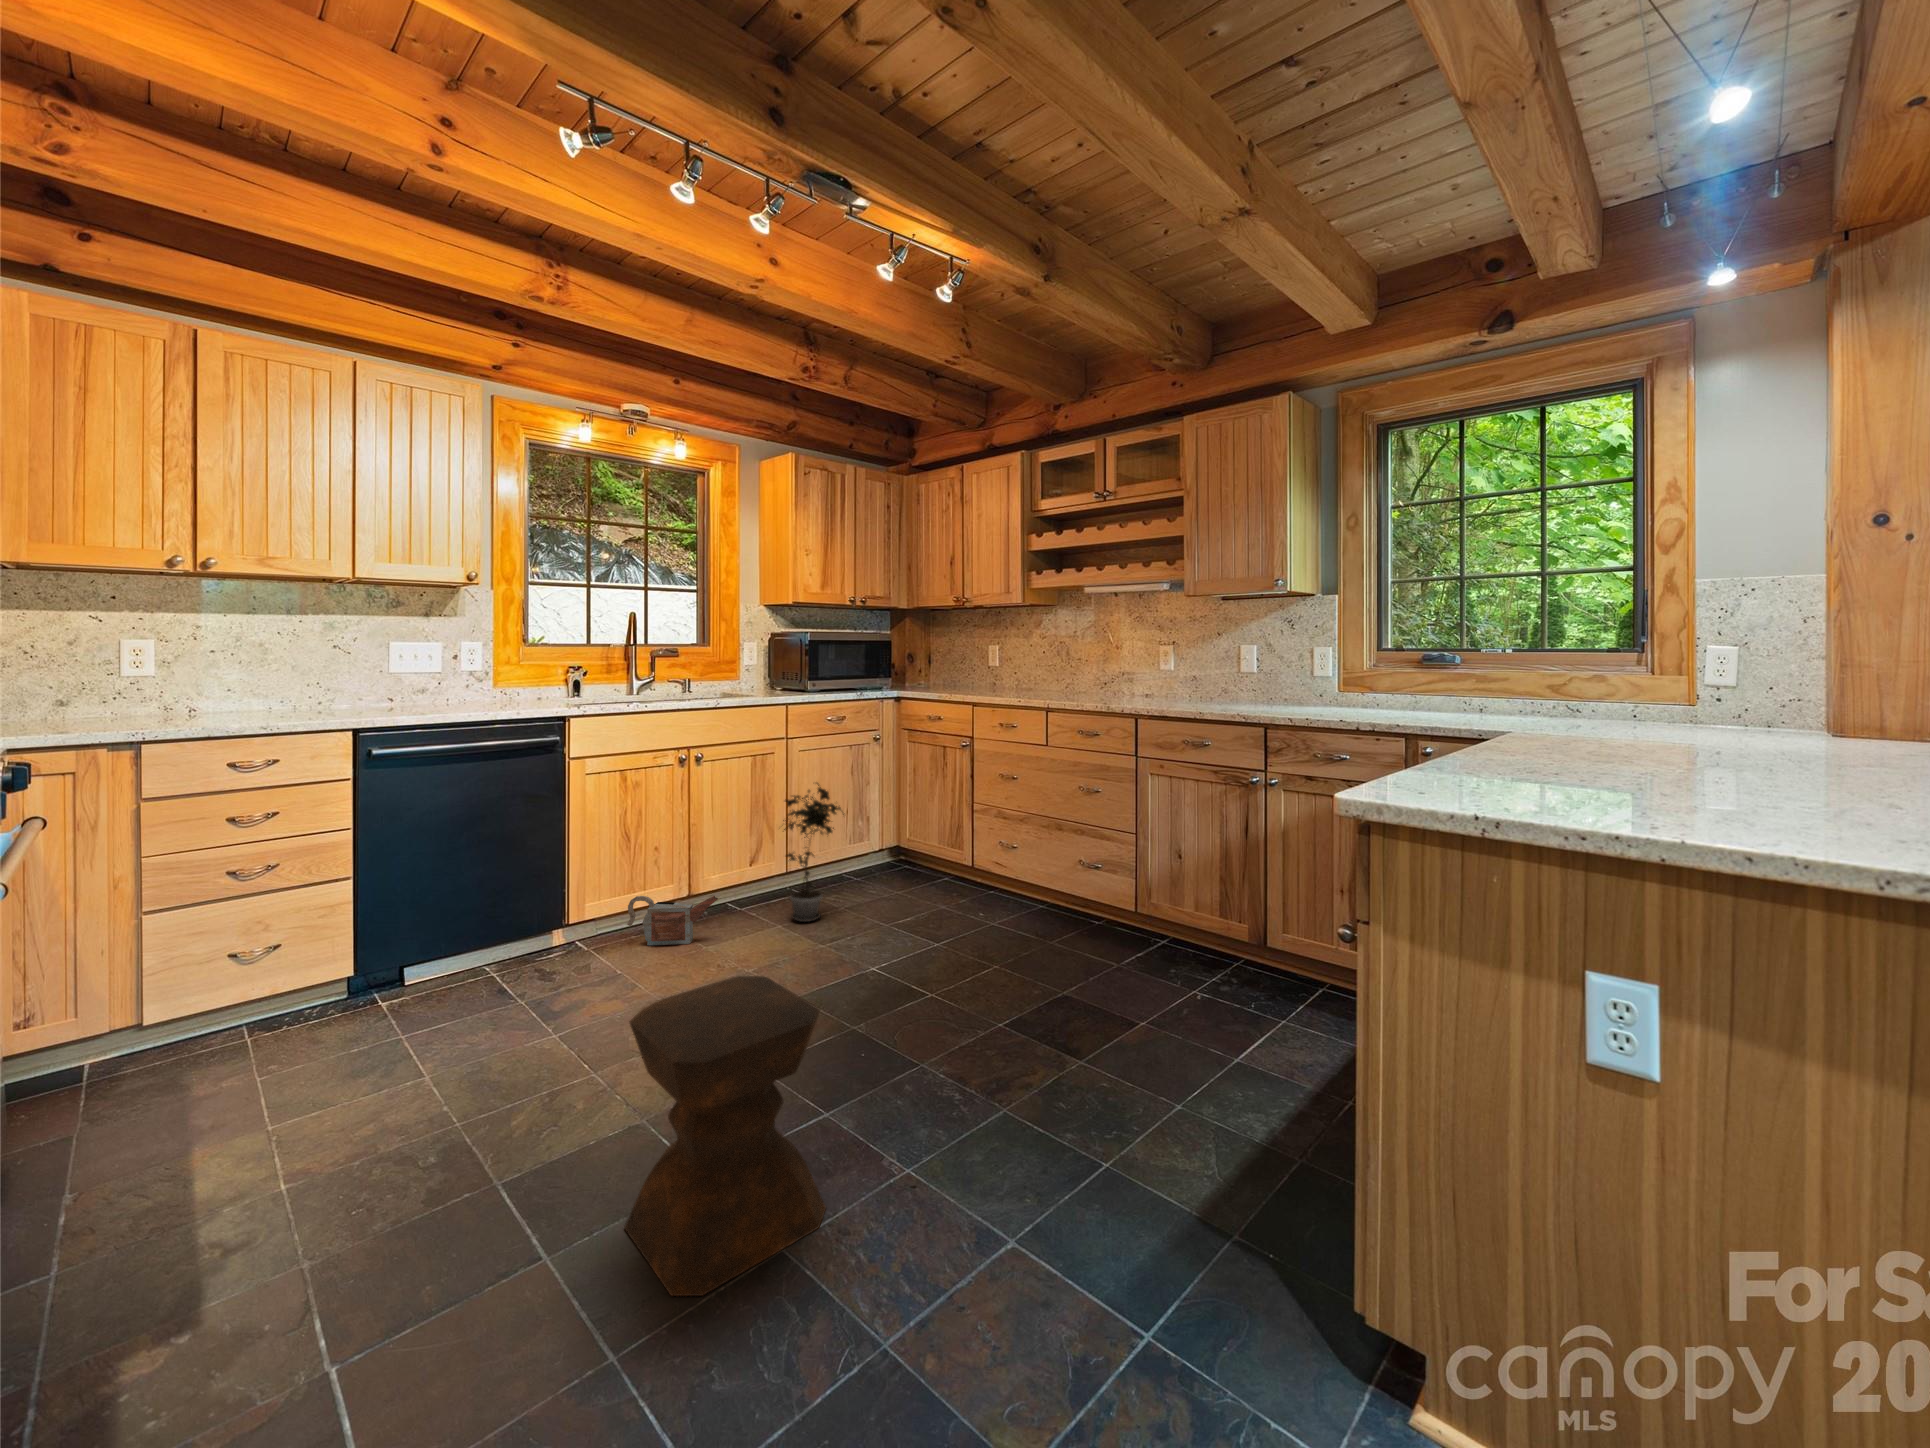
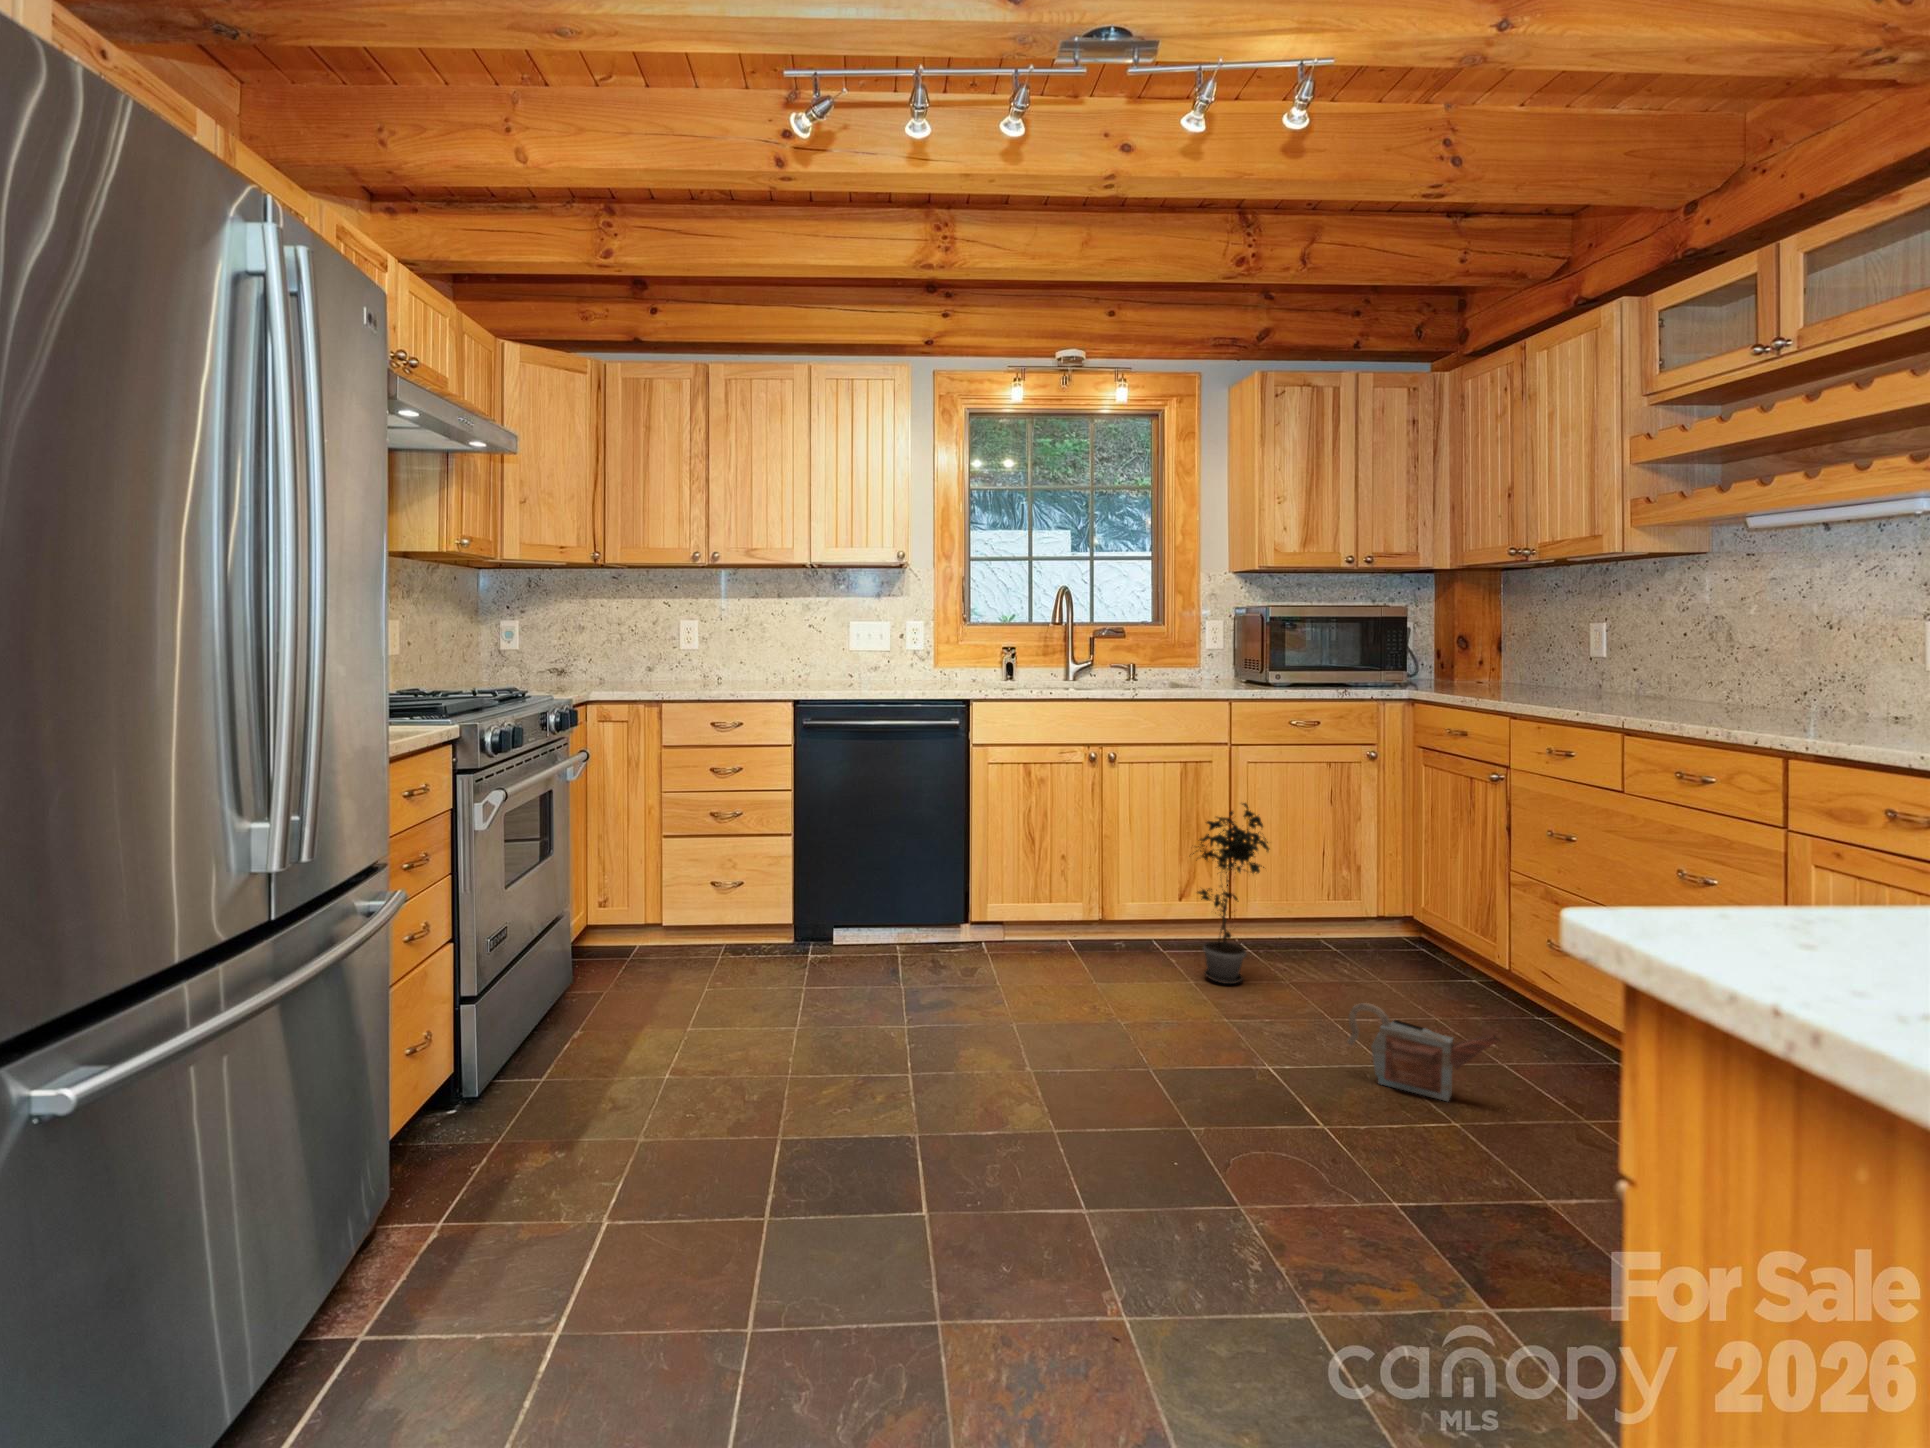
watering can: present [627,896,718,945] -> present [1347,1003,1500,1101]
stool: present [624,976,826,1296] -> none [820,996,1009,1324]

